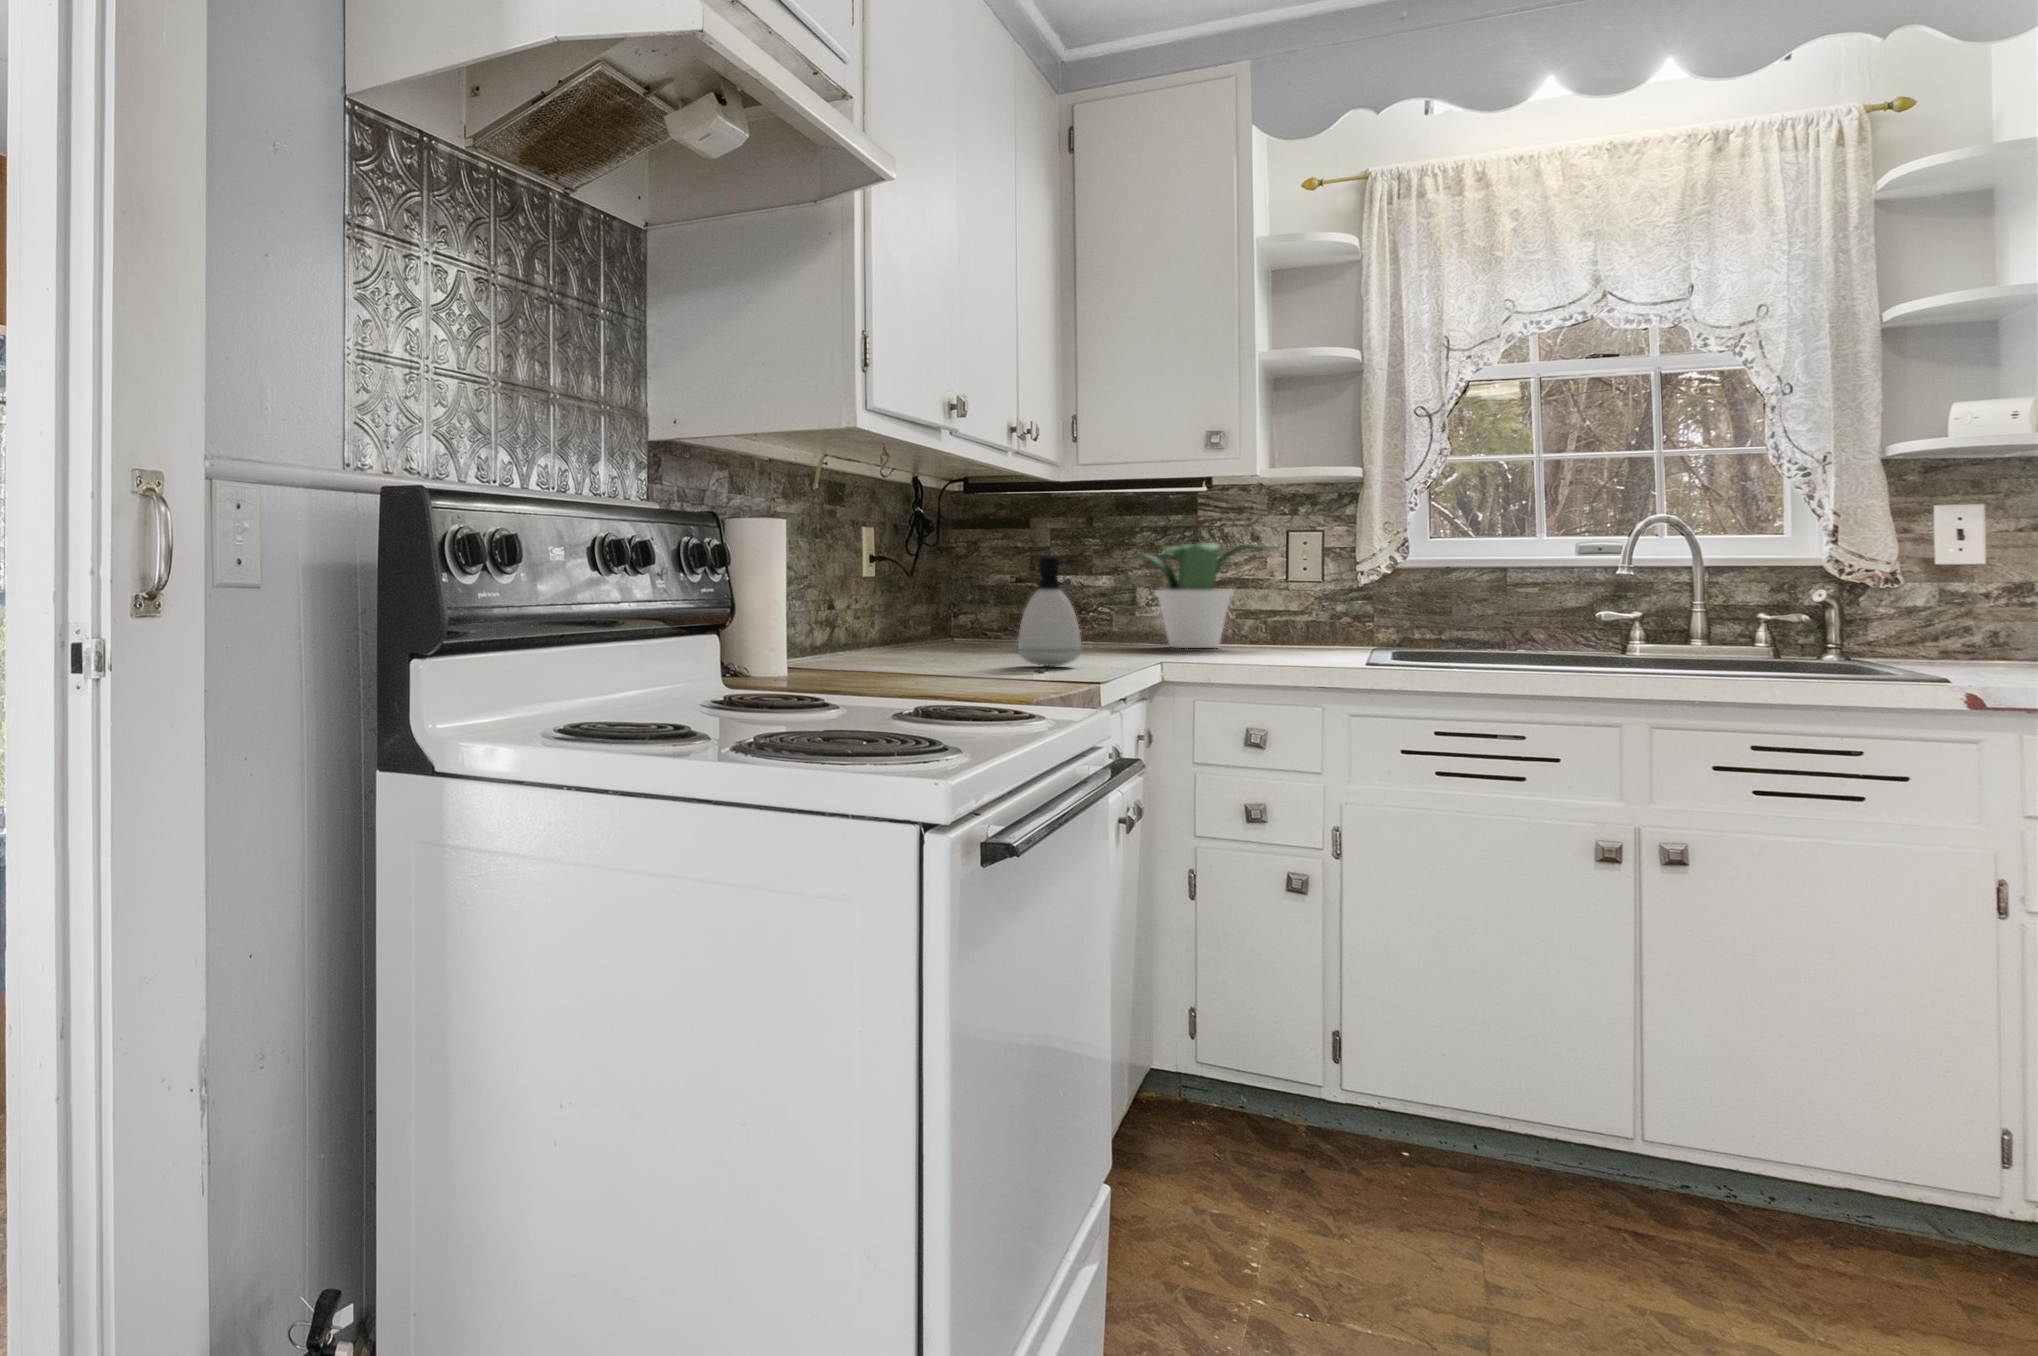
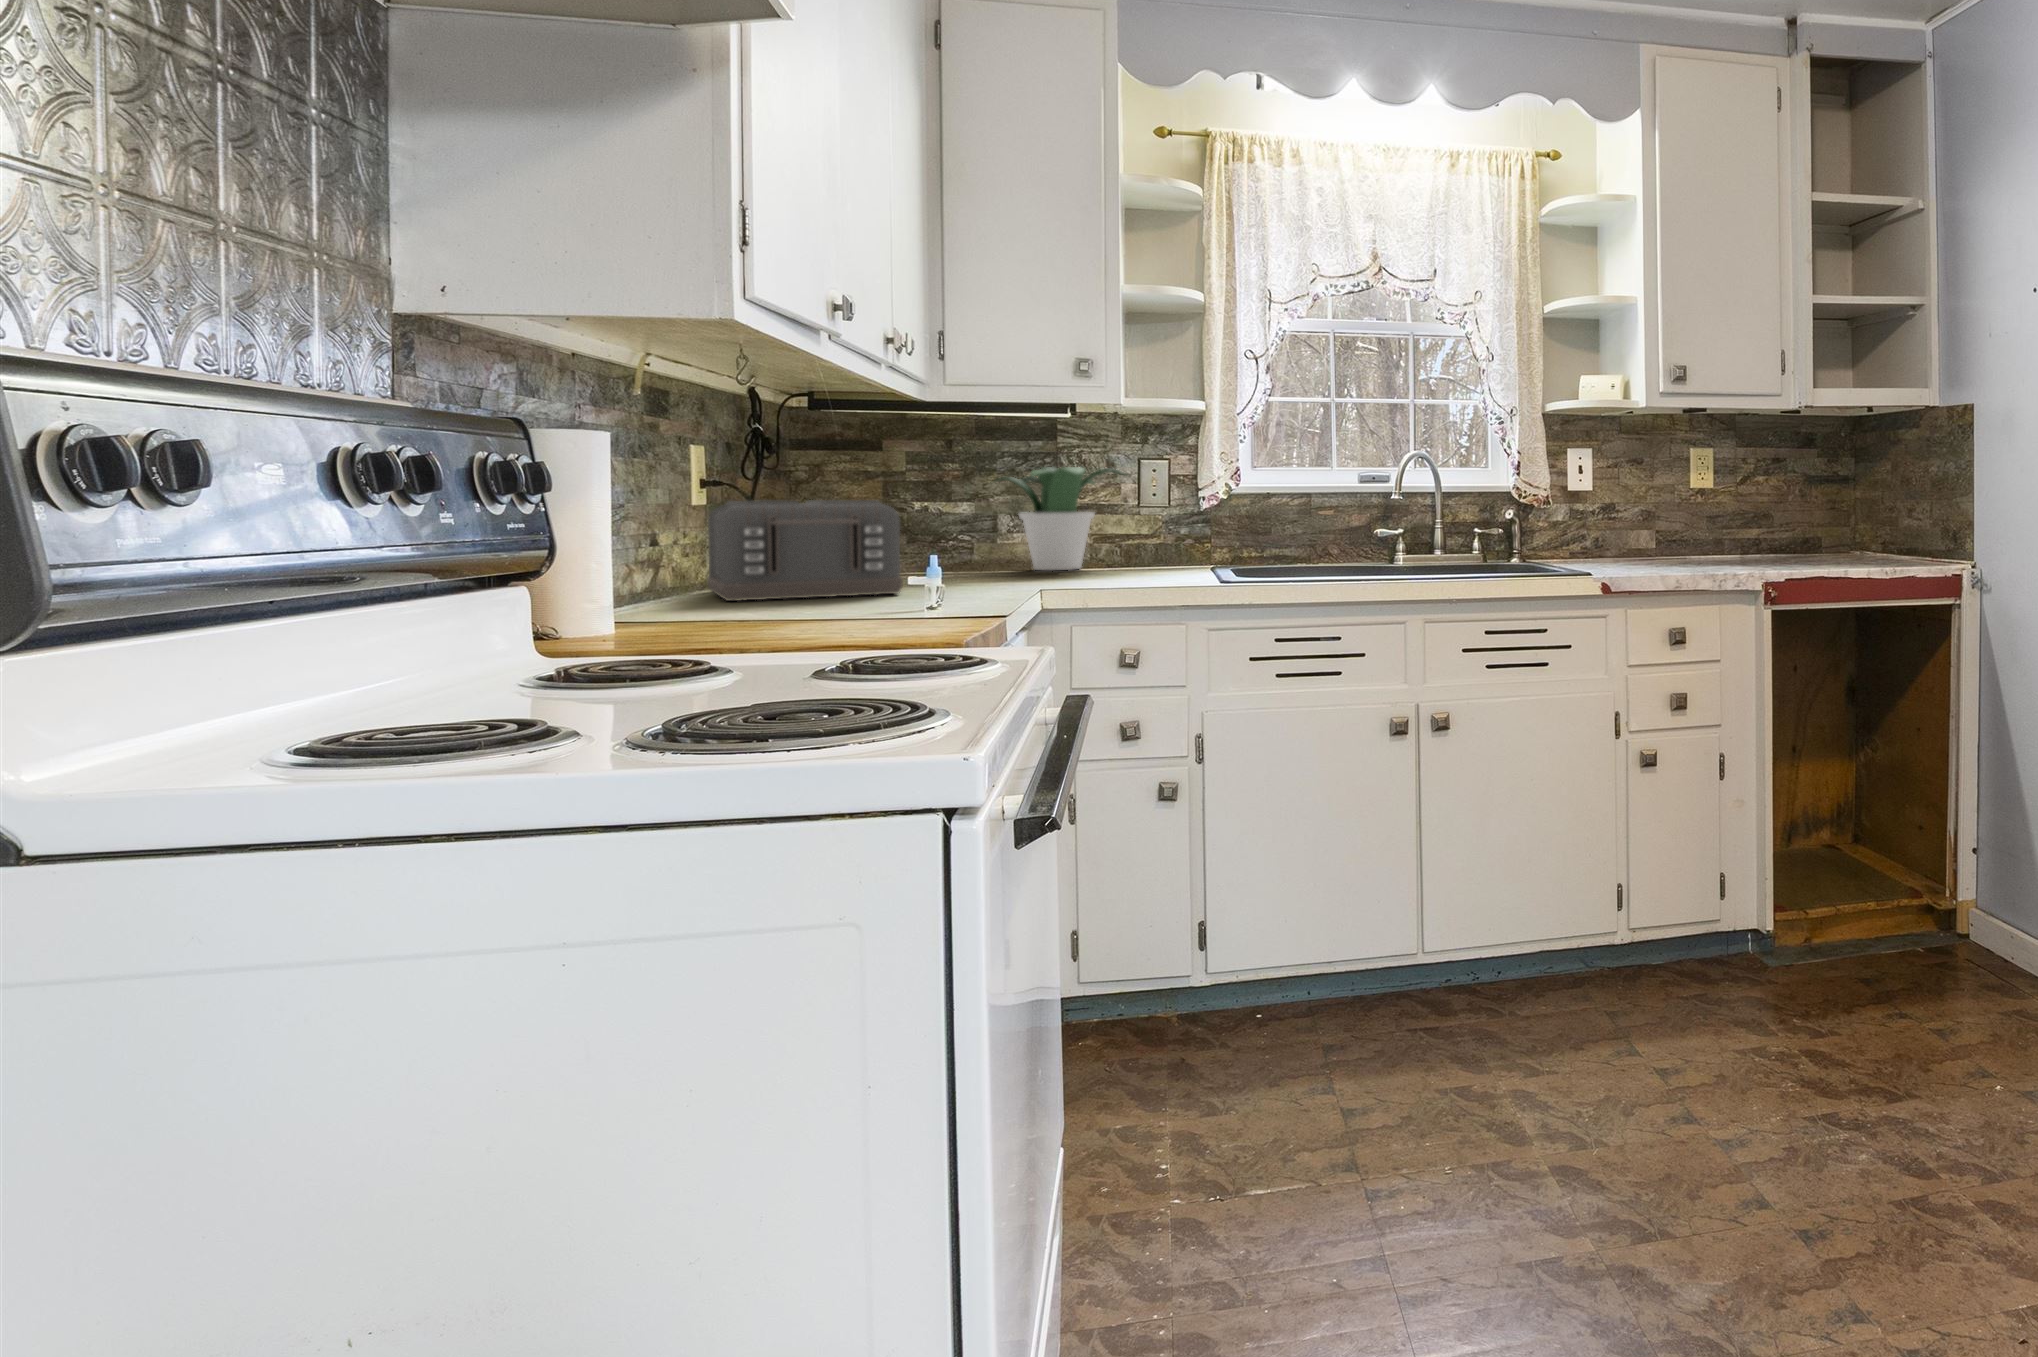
soap dispenser: present [1018,556,1081,666] -> none [904,479,974,599]
toaster: none [871,576,1023,661] -> present [707,500,903,601]

